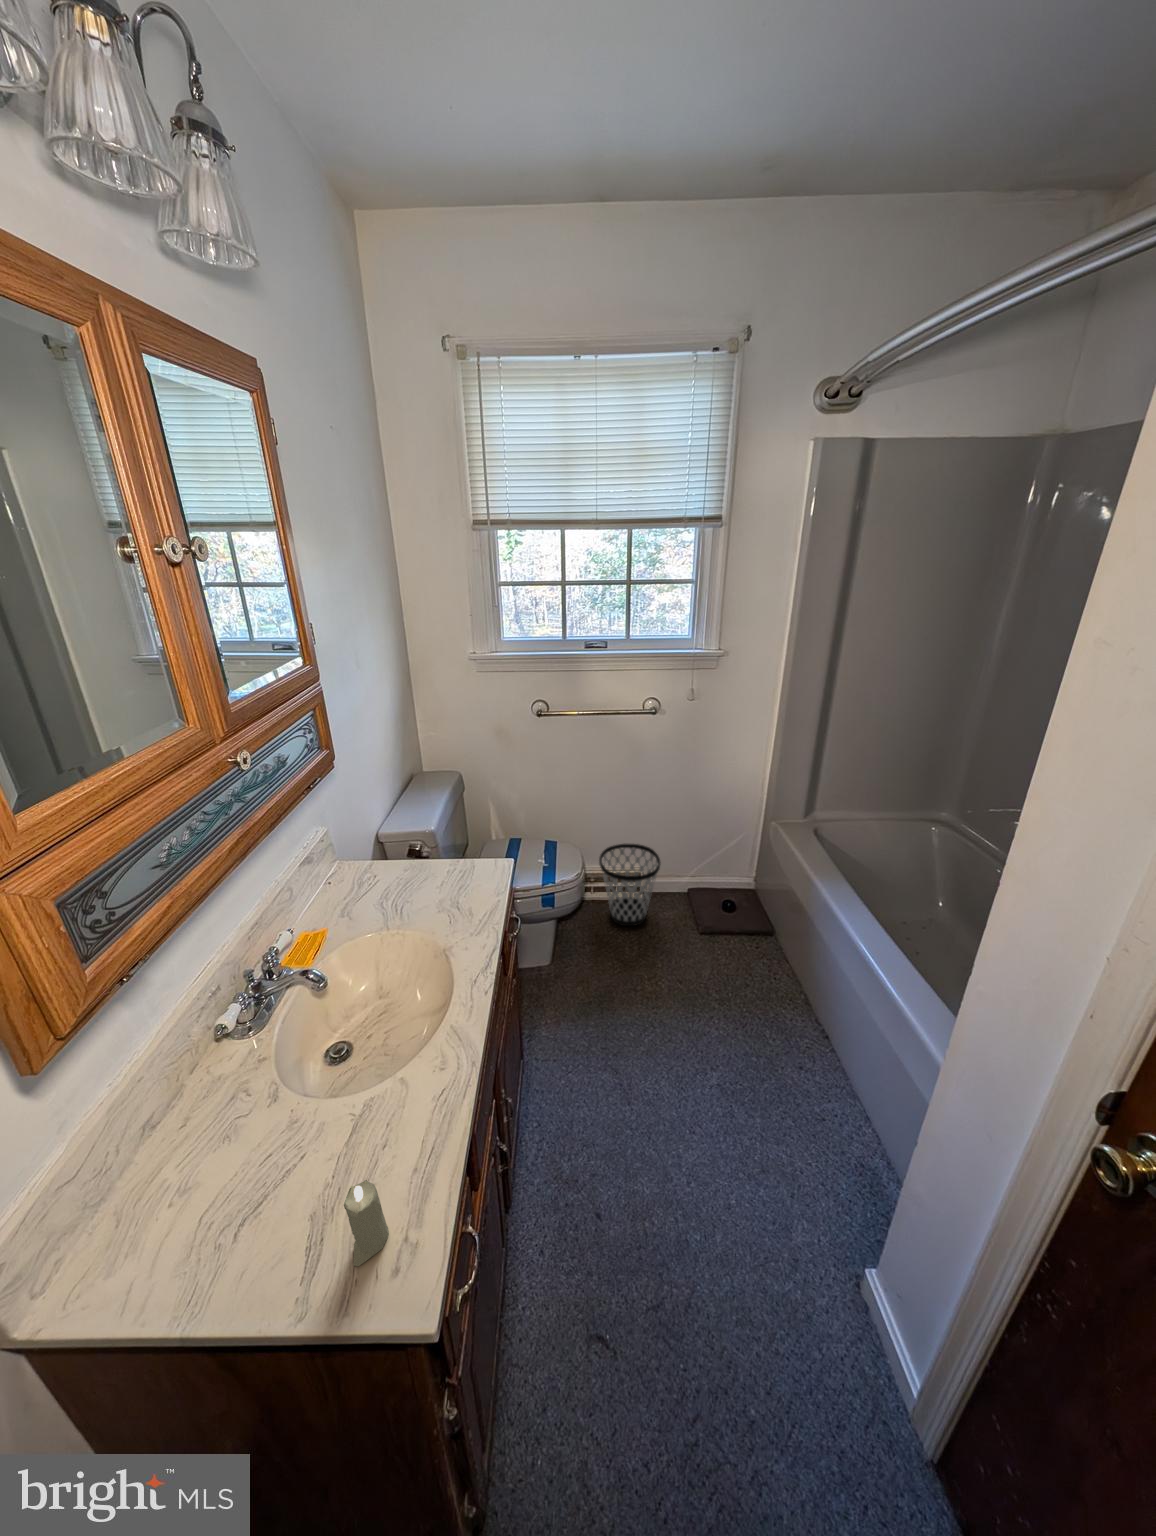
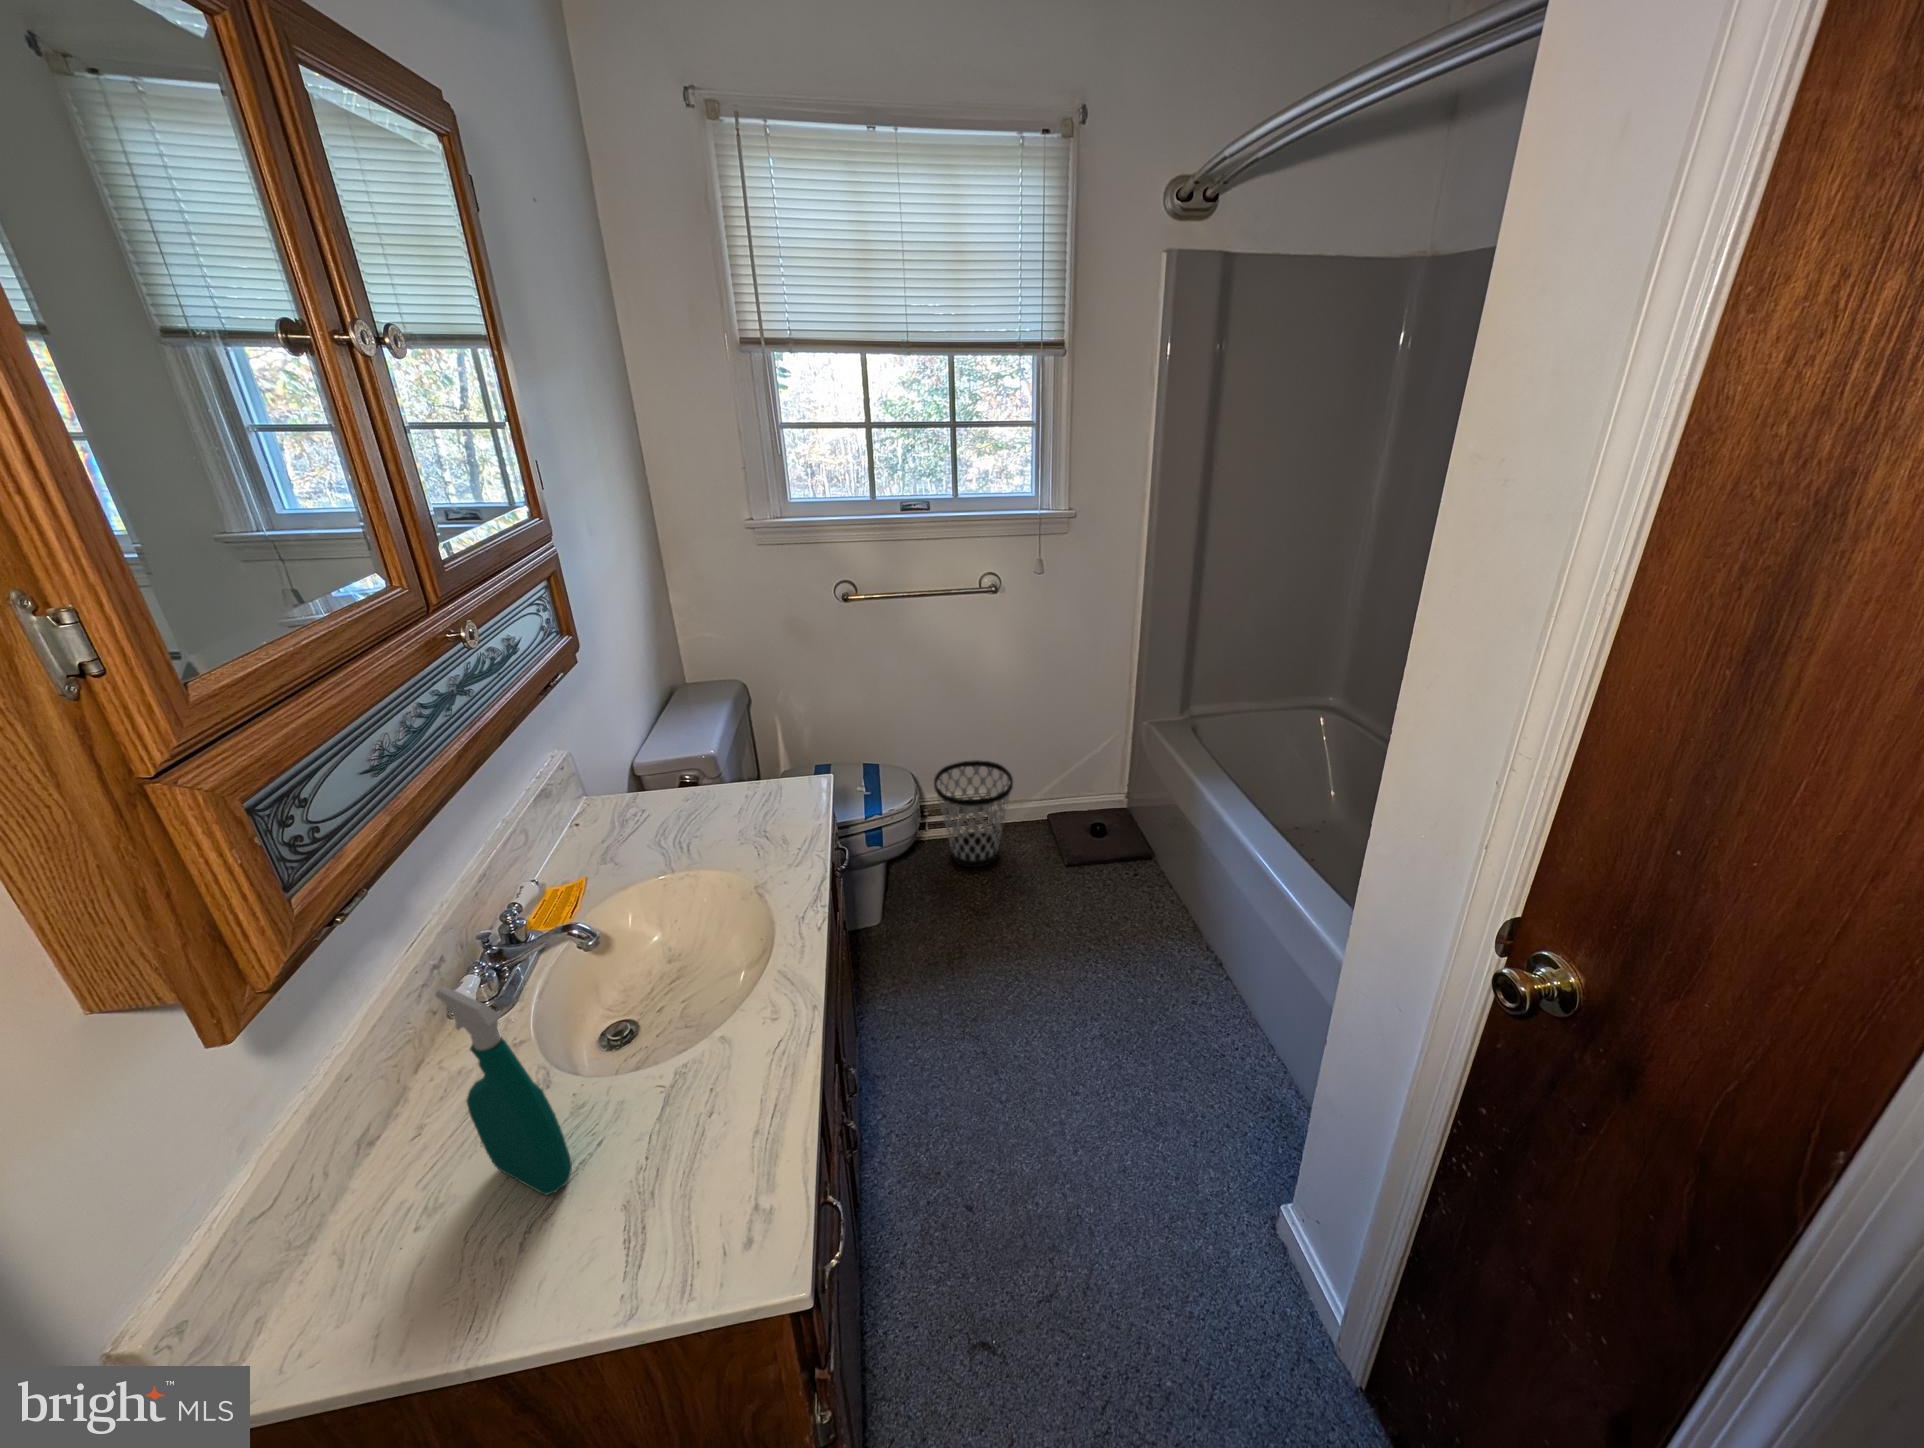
spray bottle: none [179,1043,276,1205] -> present [435,987,572,1195]
candle: present [344,1180,389,1266] -> none [682,1124,737,1232]

